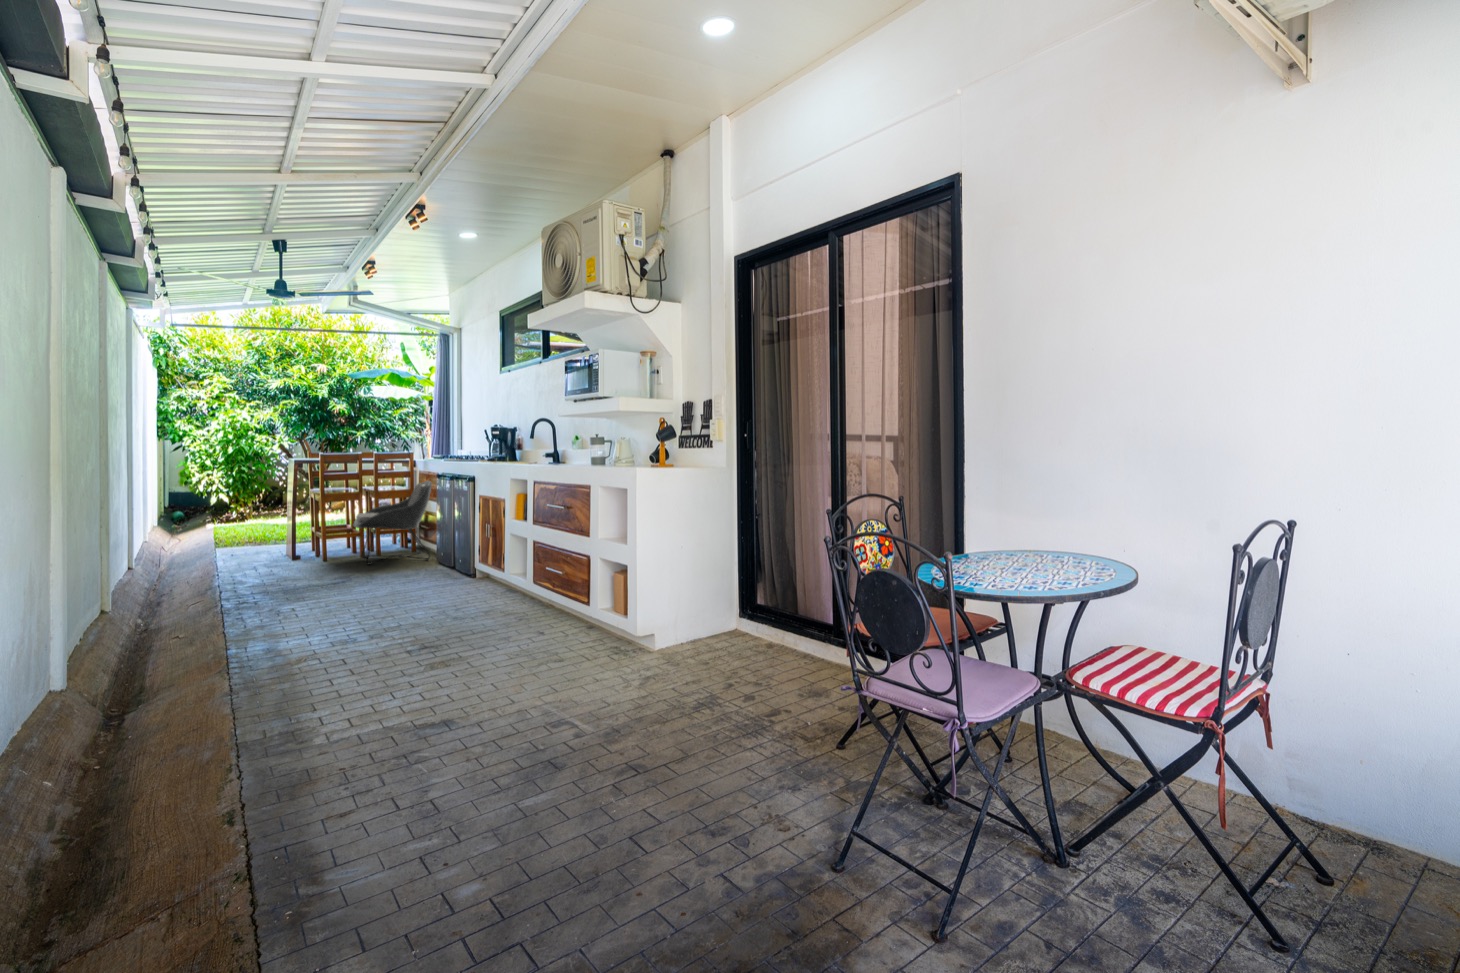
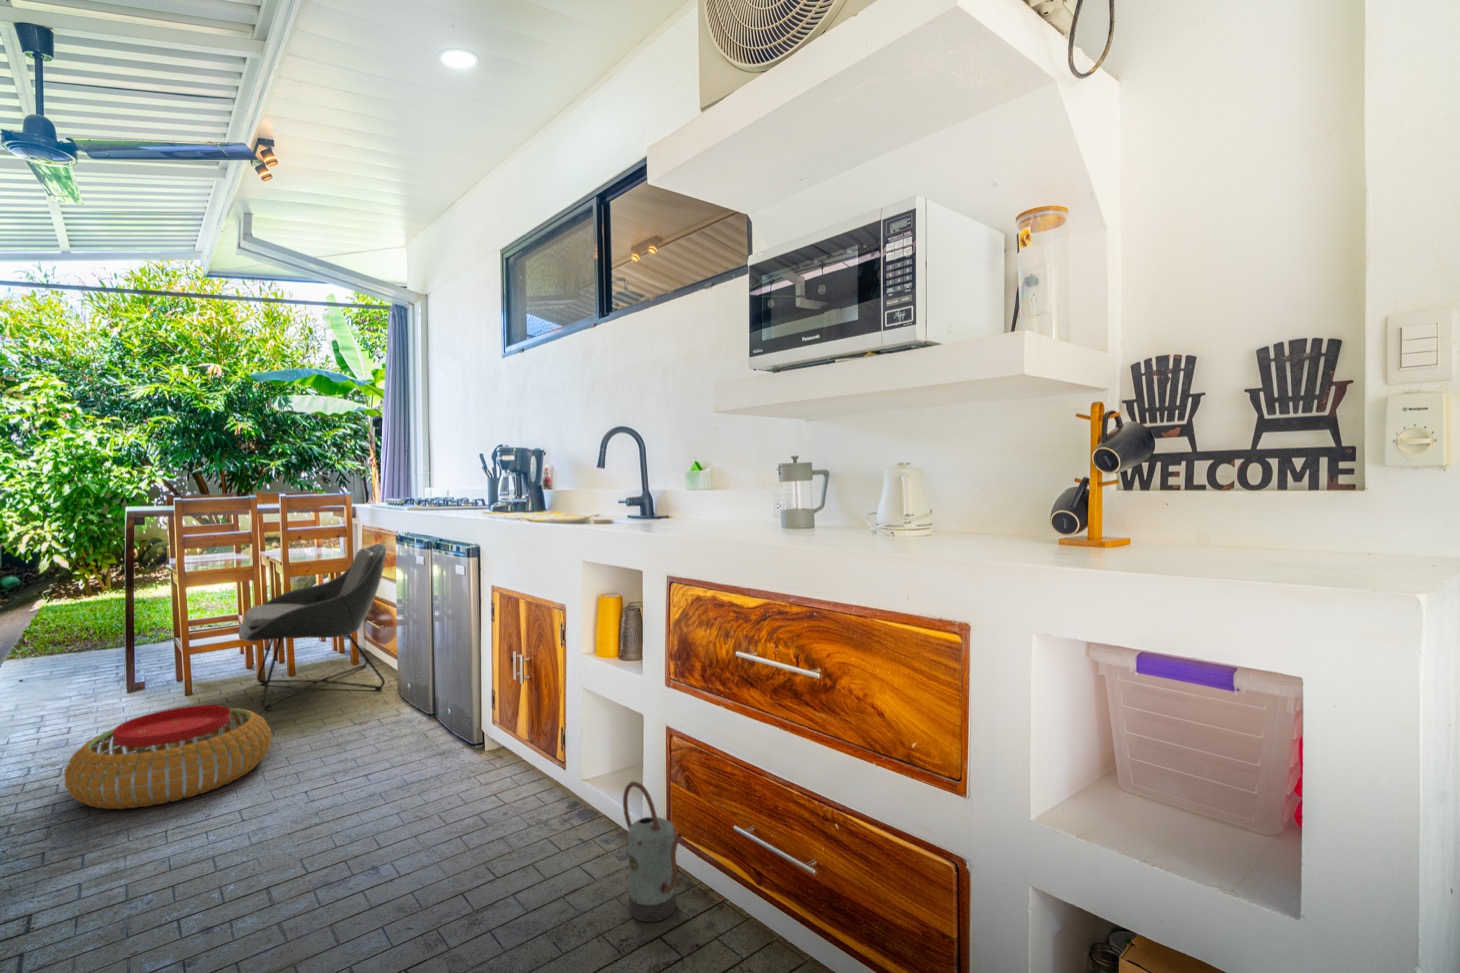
pouf: none [288,551,375,587] -> present [65,705,271,809]
watering can: none [514,561,533,610] -> present [623,781,682,922]

